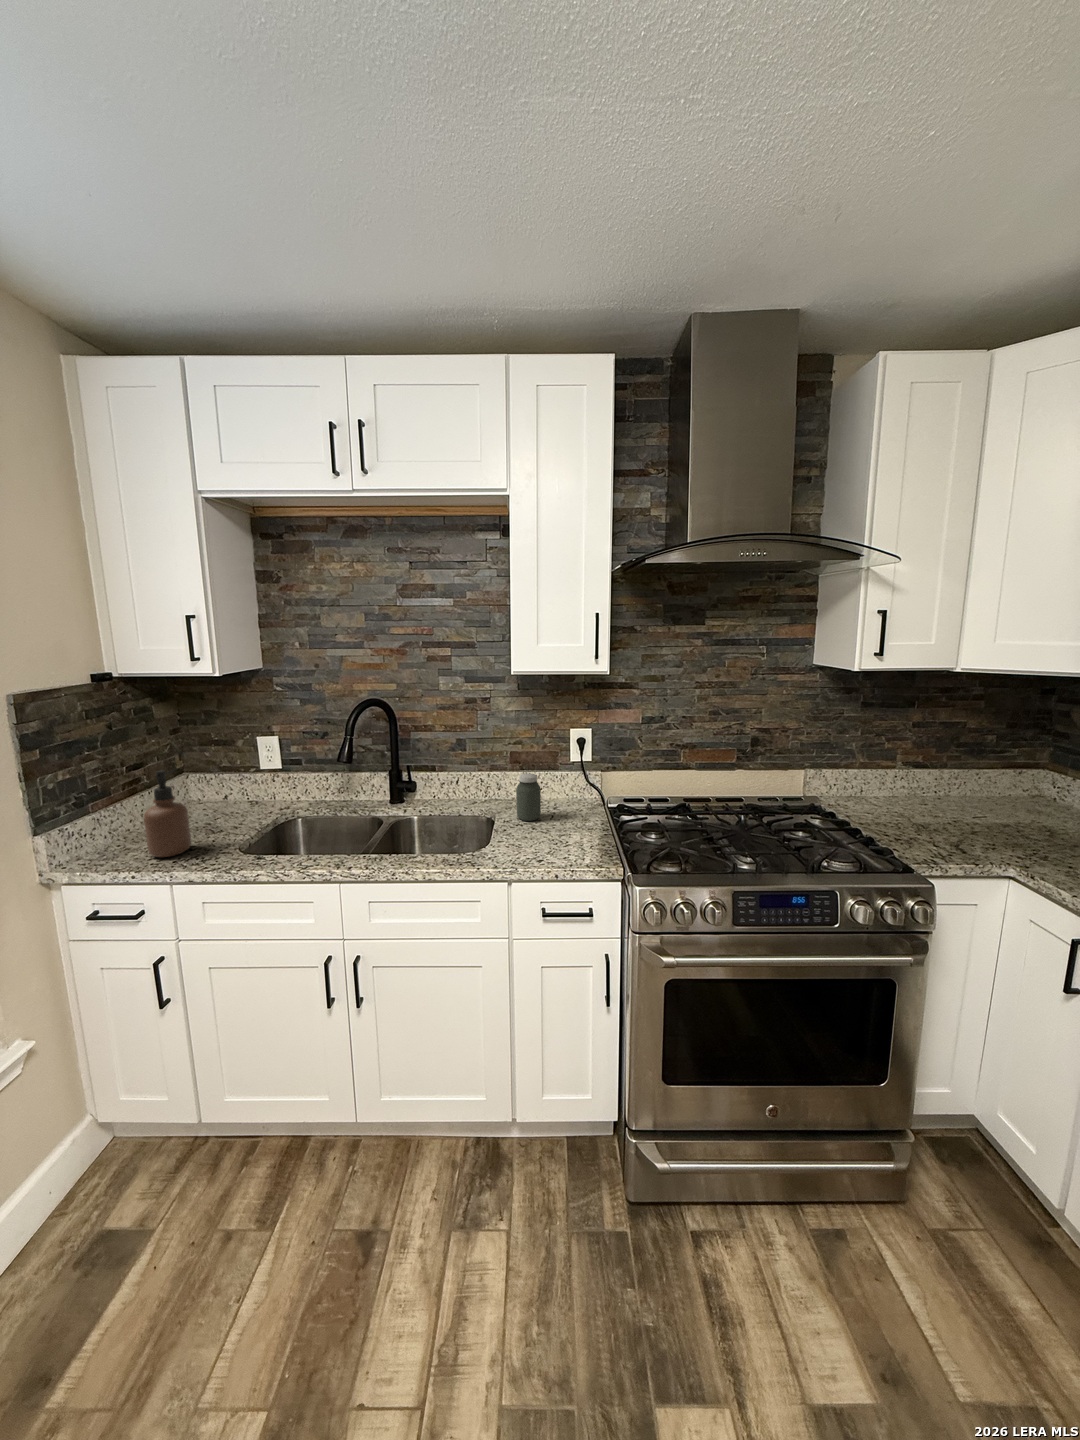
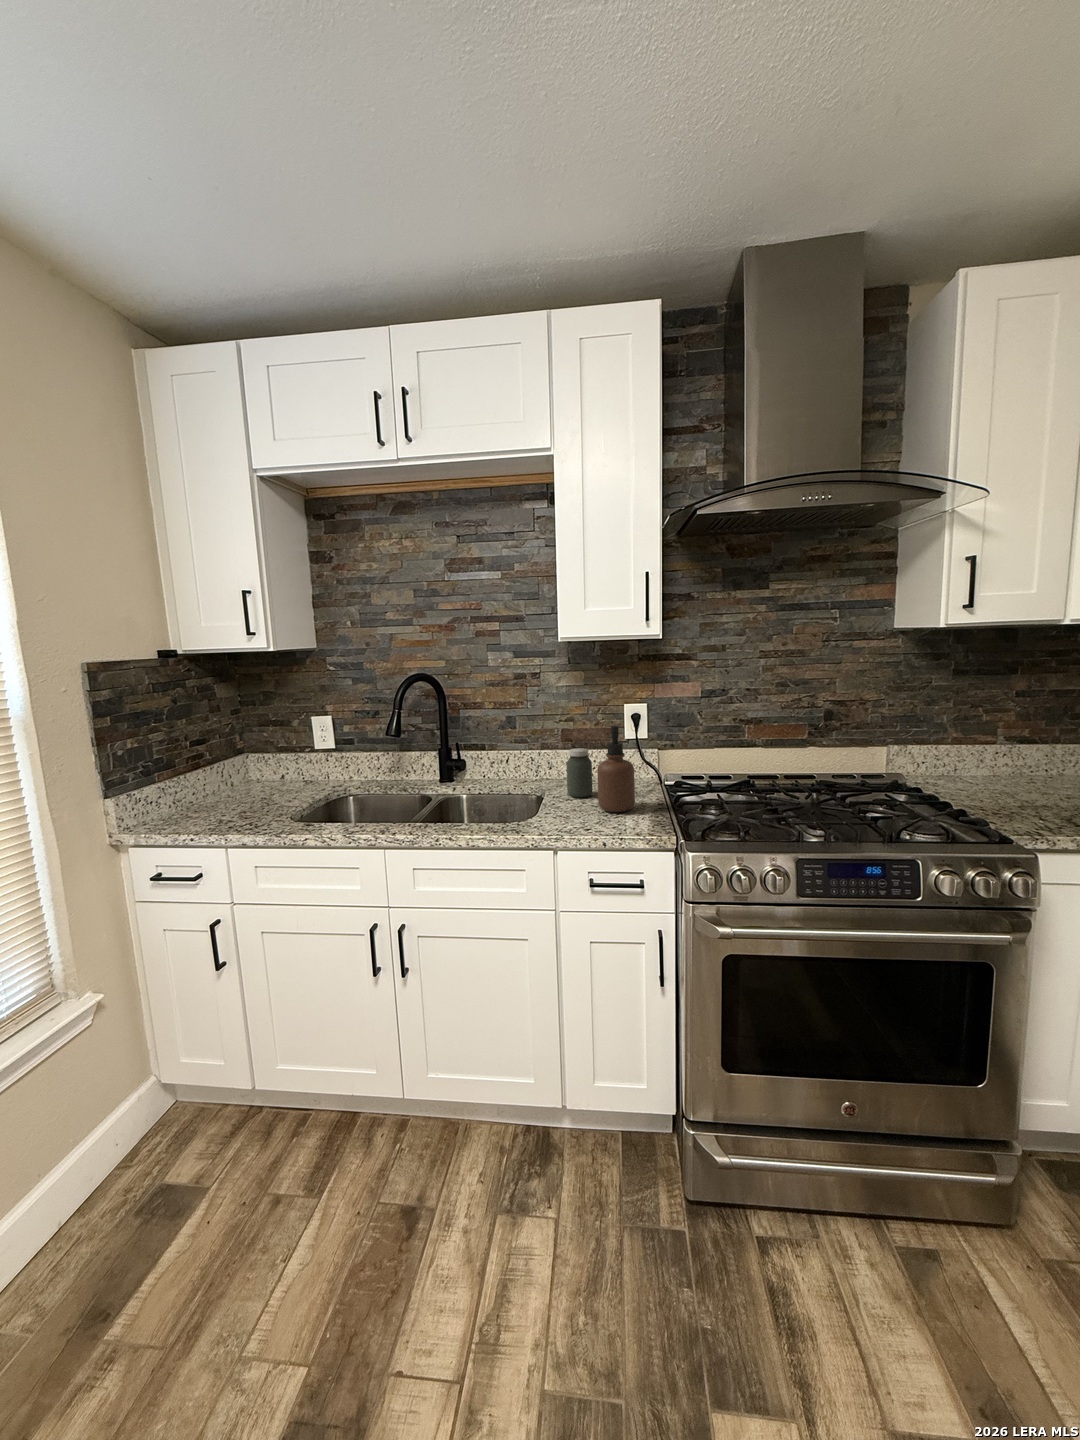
soap dispenser: present [144,770,191,857] -> present [597,726,635,812]

